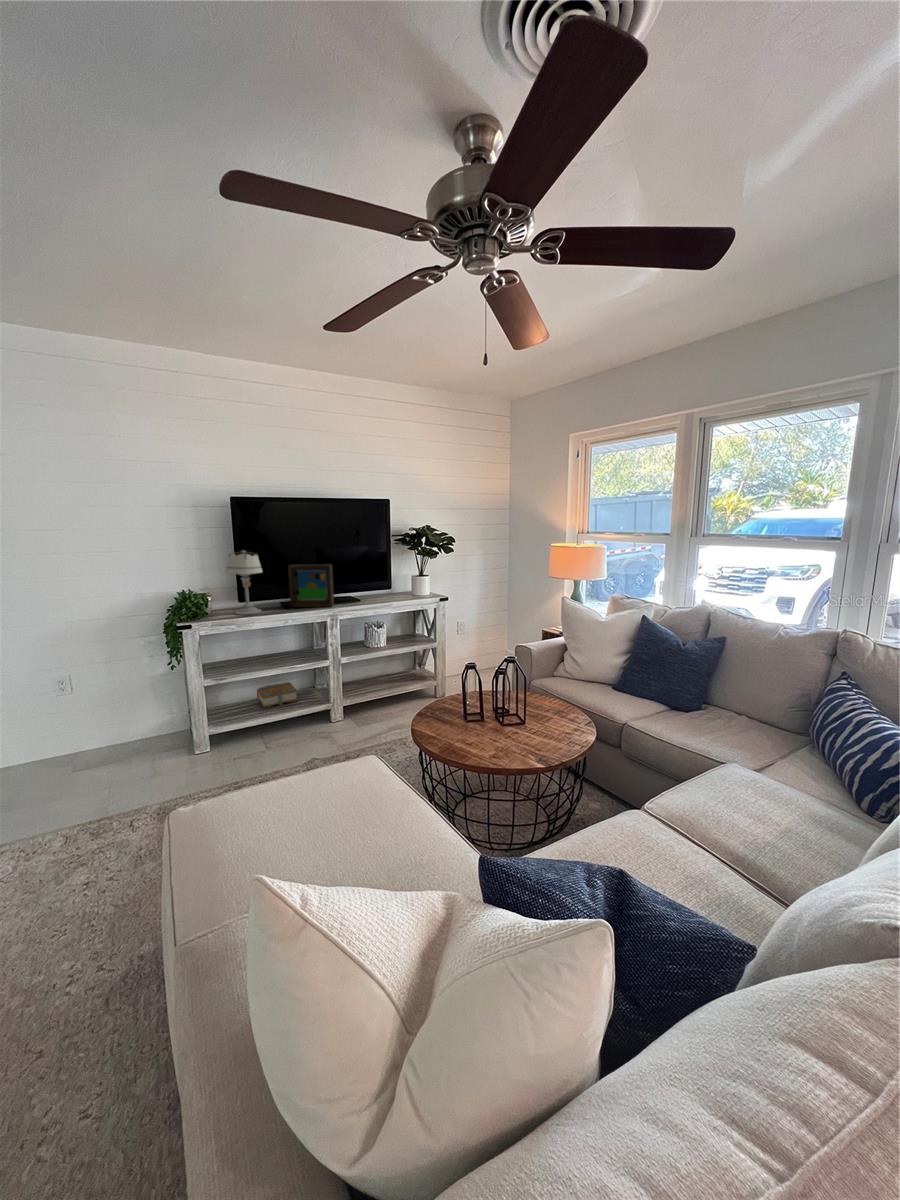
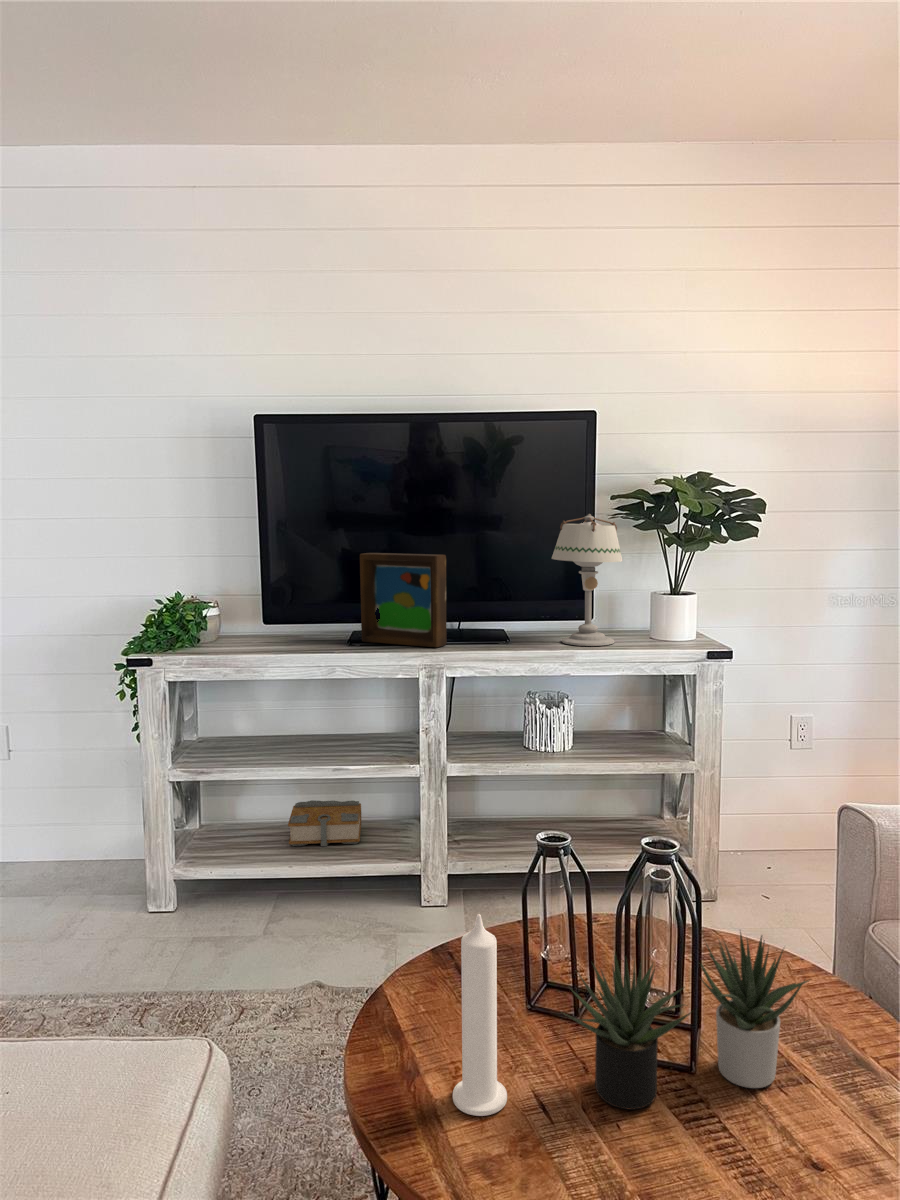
table lamp: present [225,550,262,615] -> present [552,514,623,646]
succulent plant: none [485,683,549,741] -> present [565,932,809,1109]
candle: none [458,690,476,754] -> present [453,914,507,1116]

